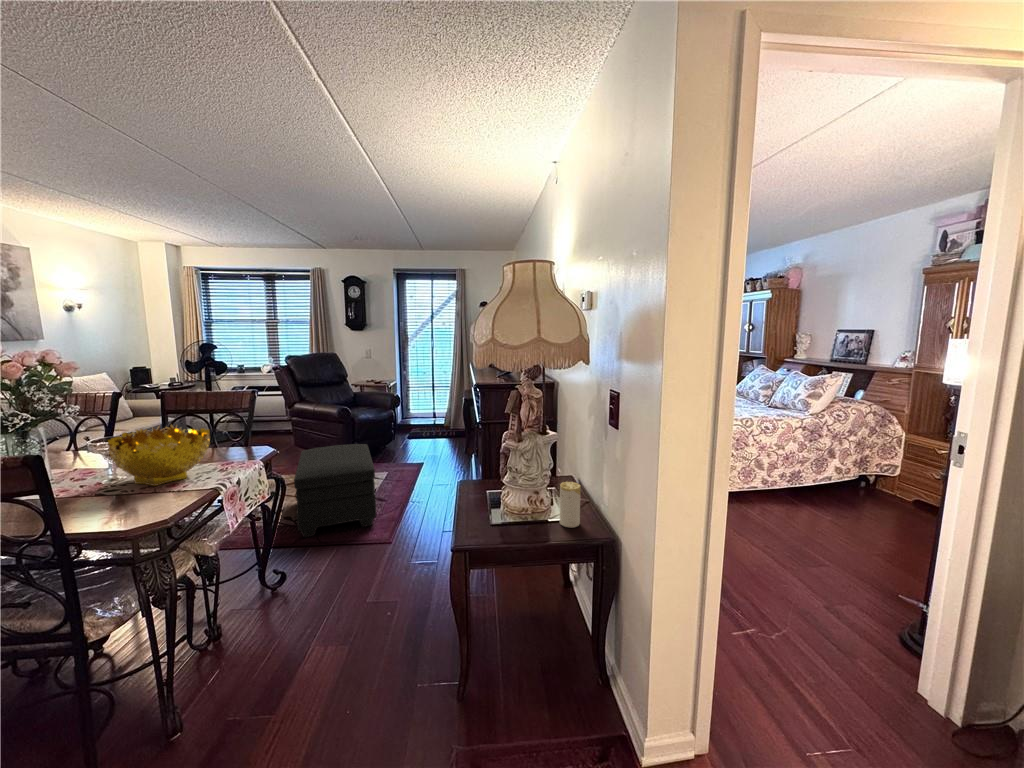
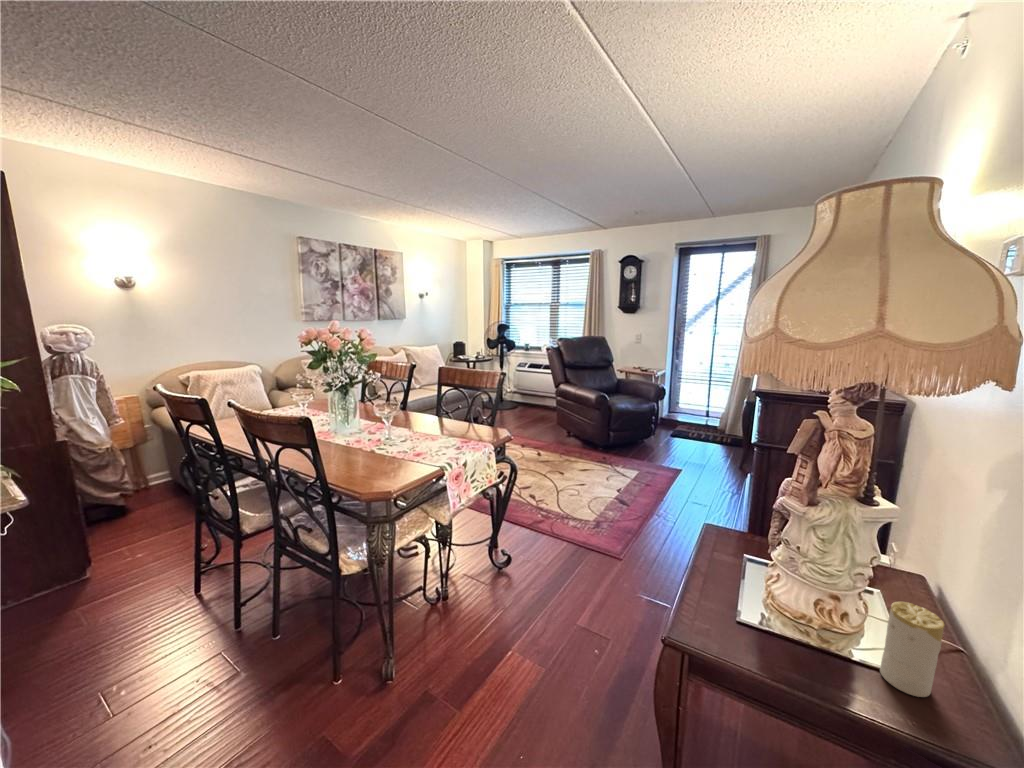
decorative bowl: present [108,425,210,486] -> none [382,397,454,451]
ottoman: present [294,444,376,537] -> none [536,434,617,531]

